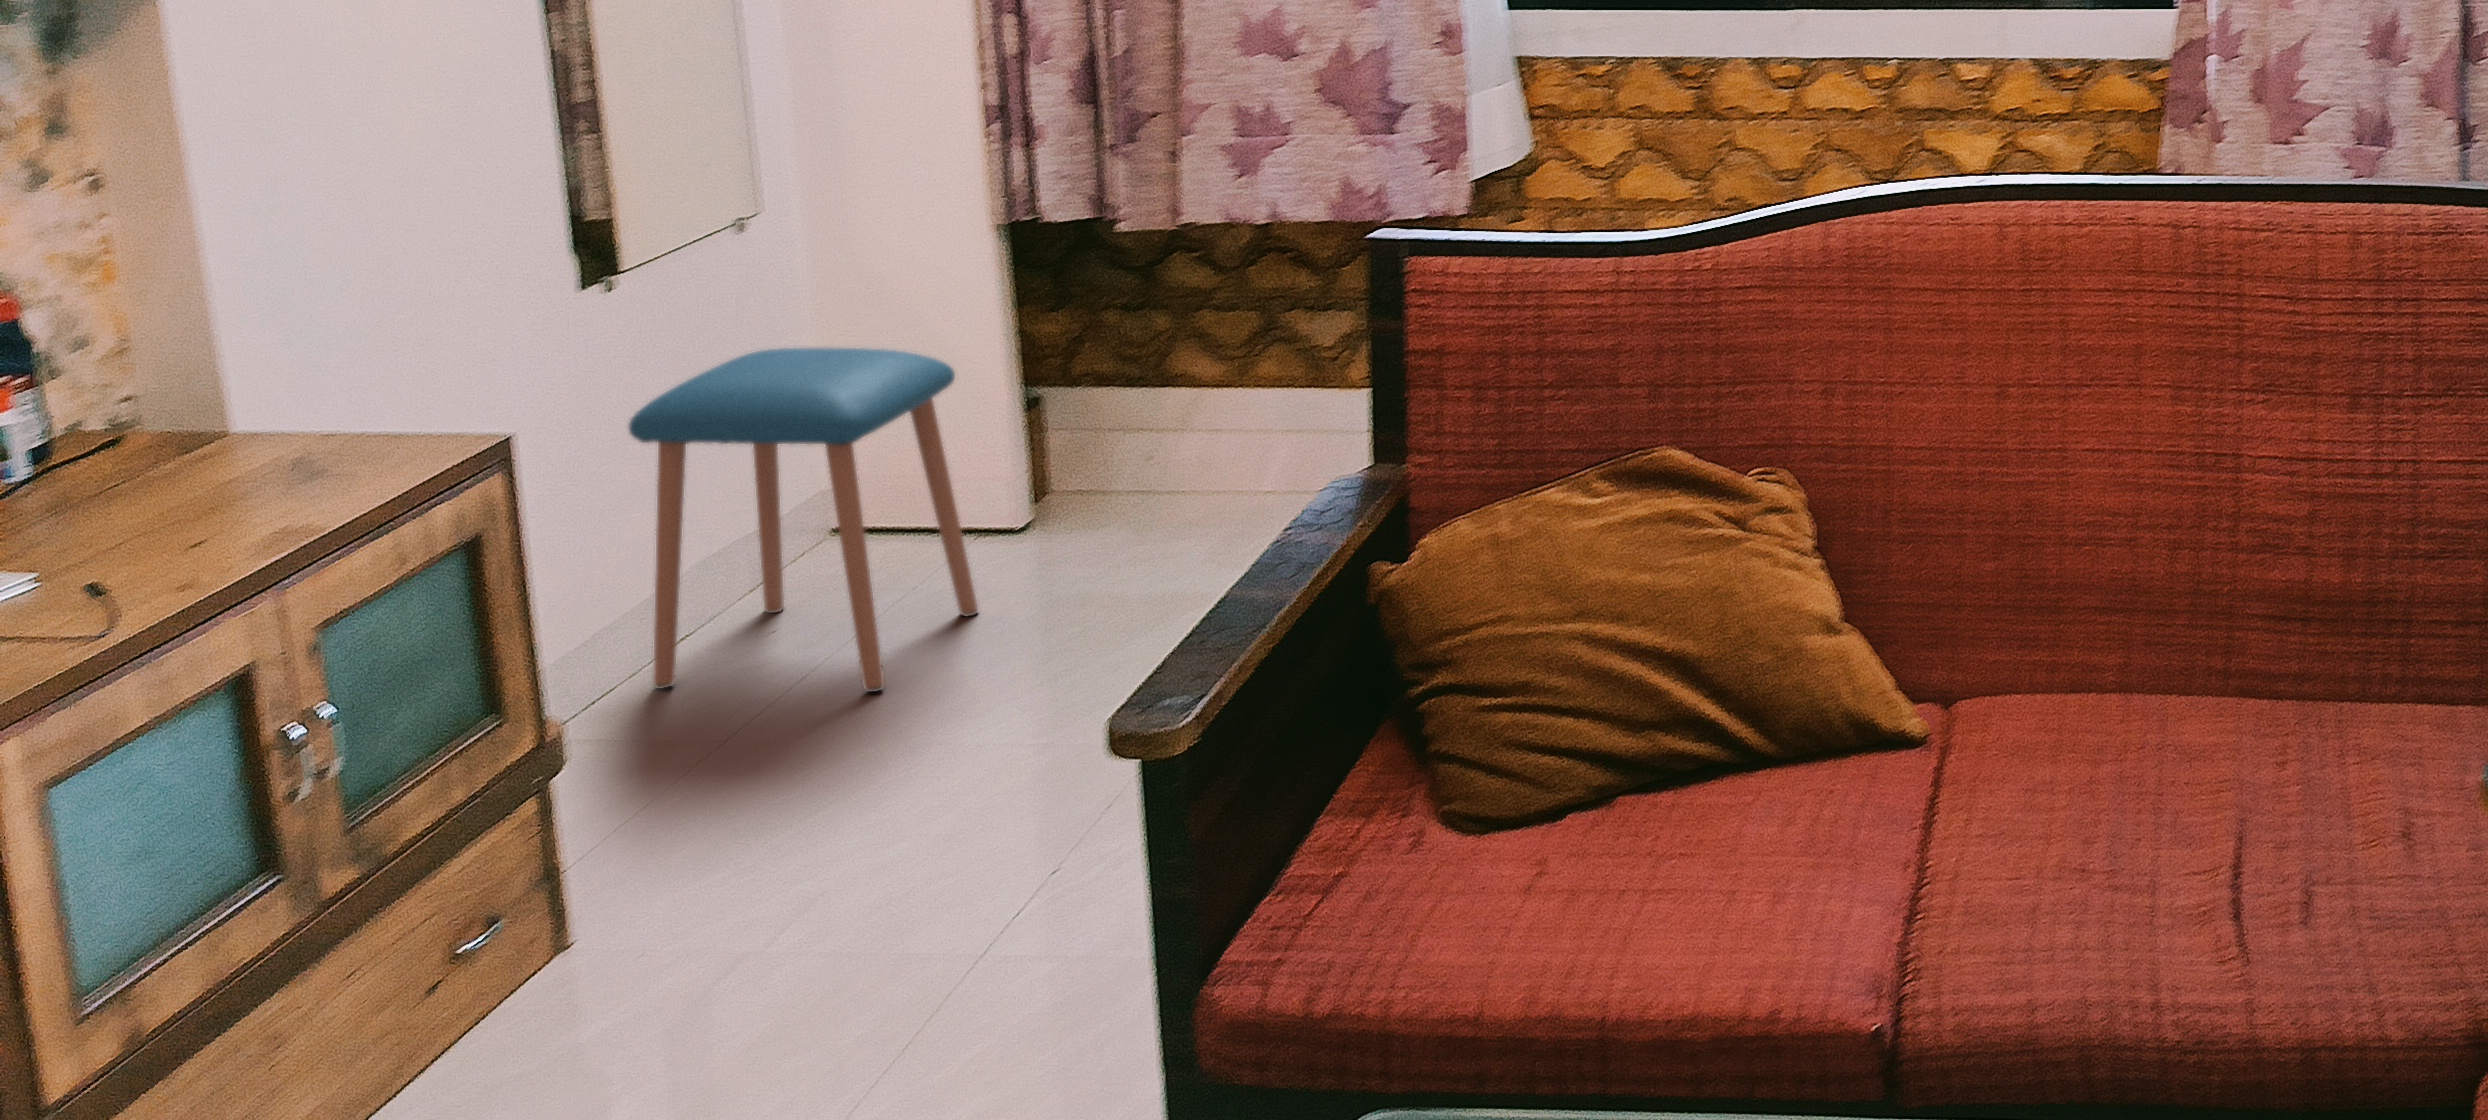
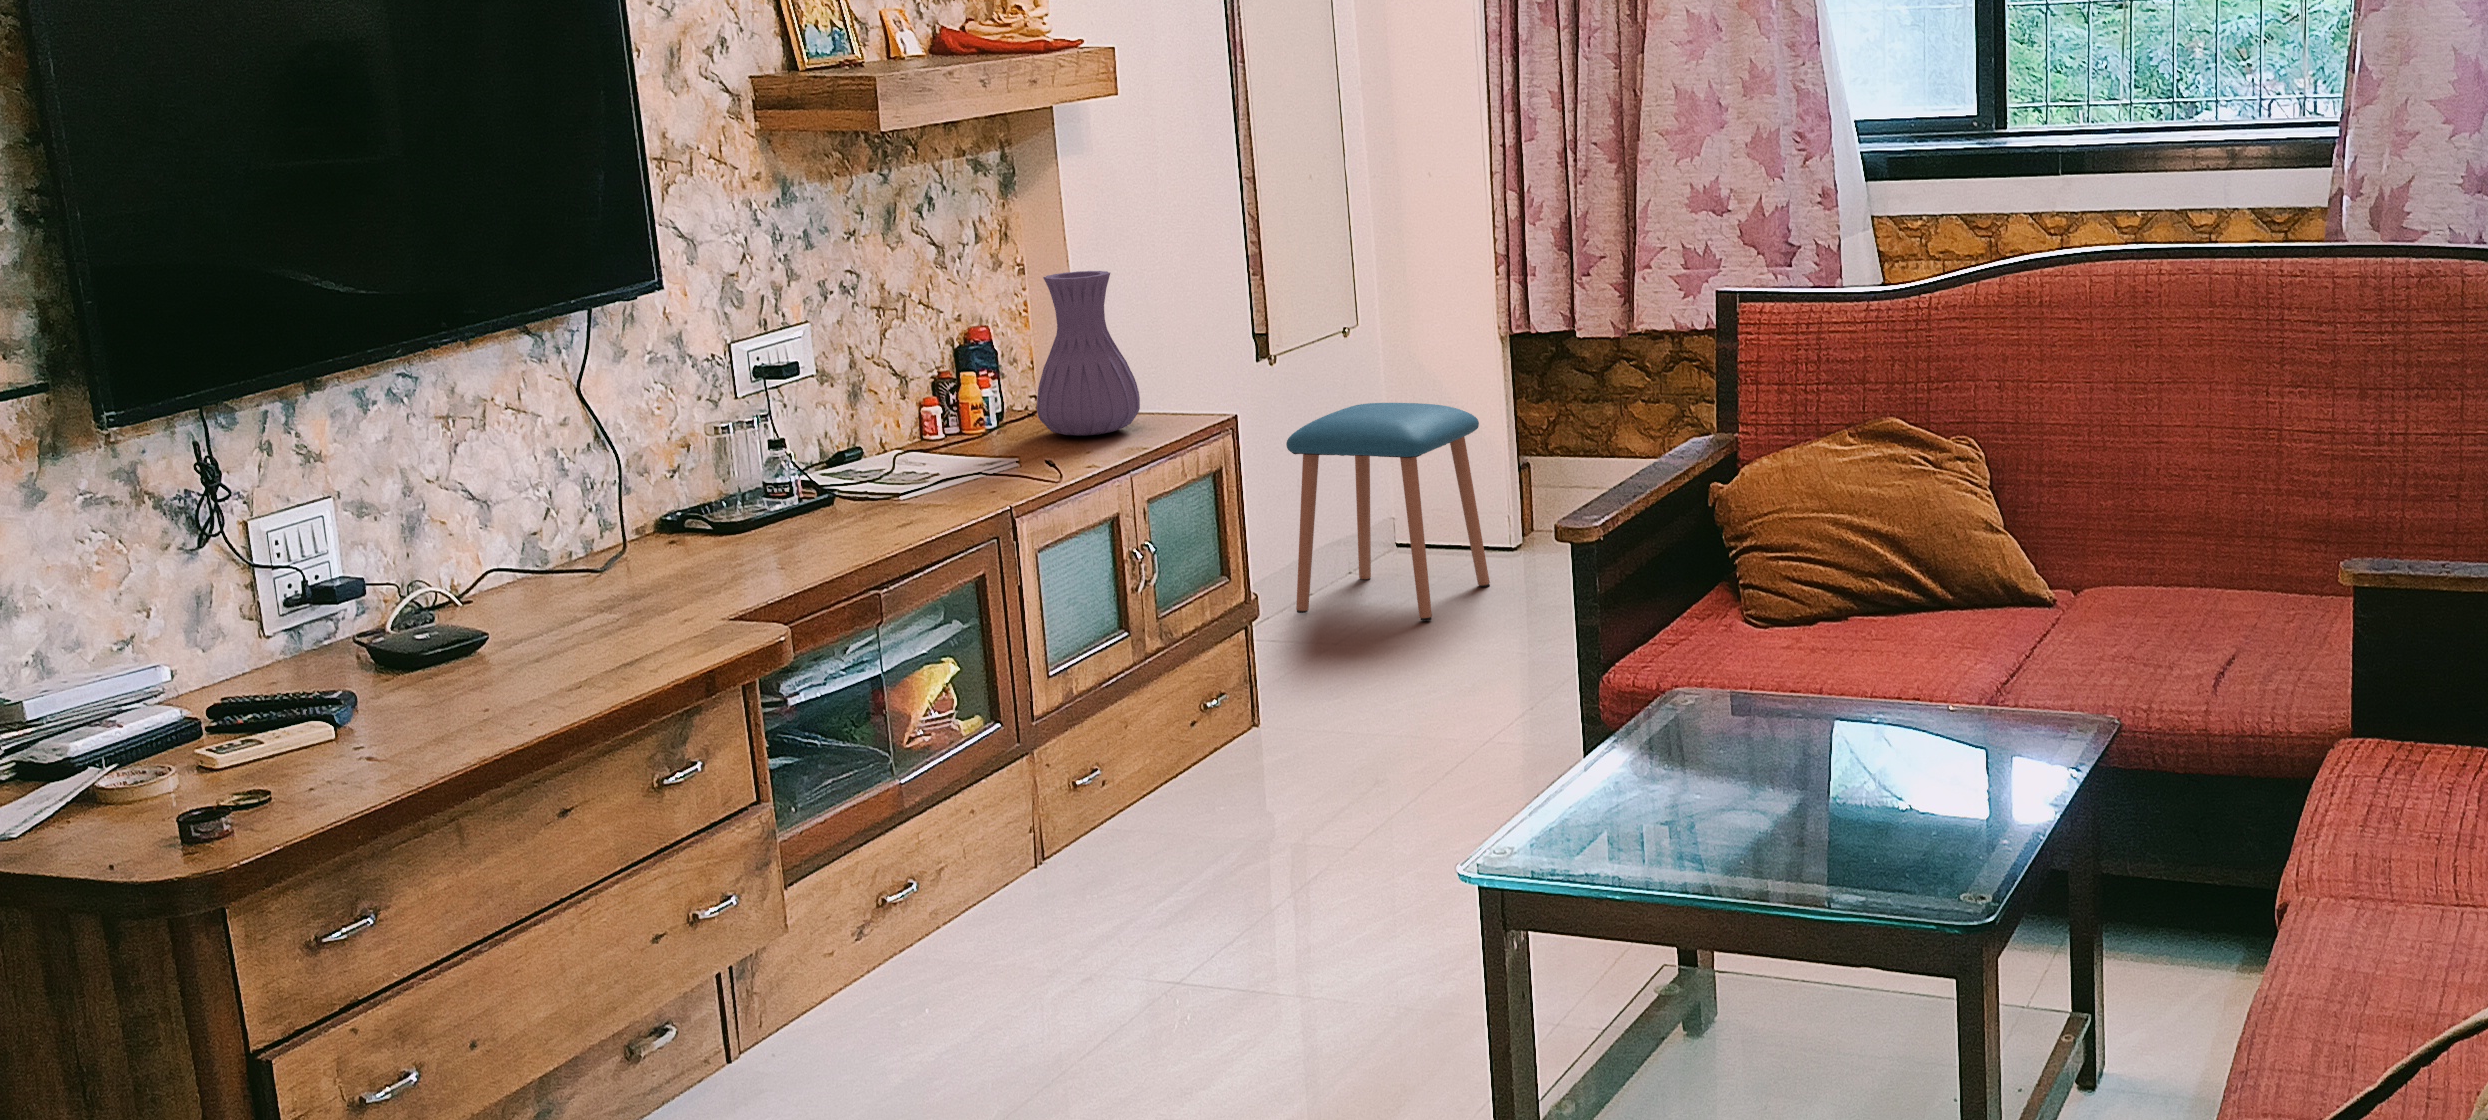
vase: none [89,201,310,501] -> present [1037,271,1140,436]

